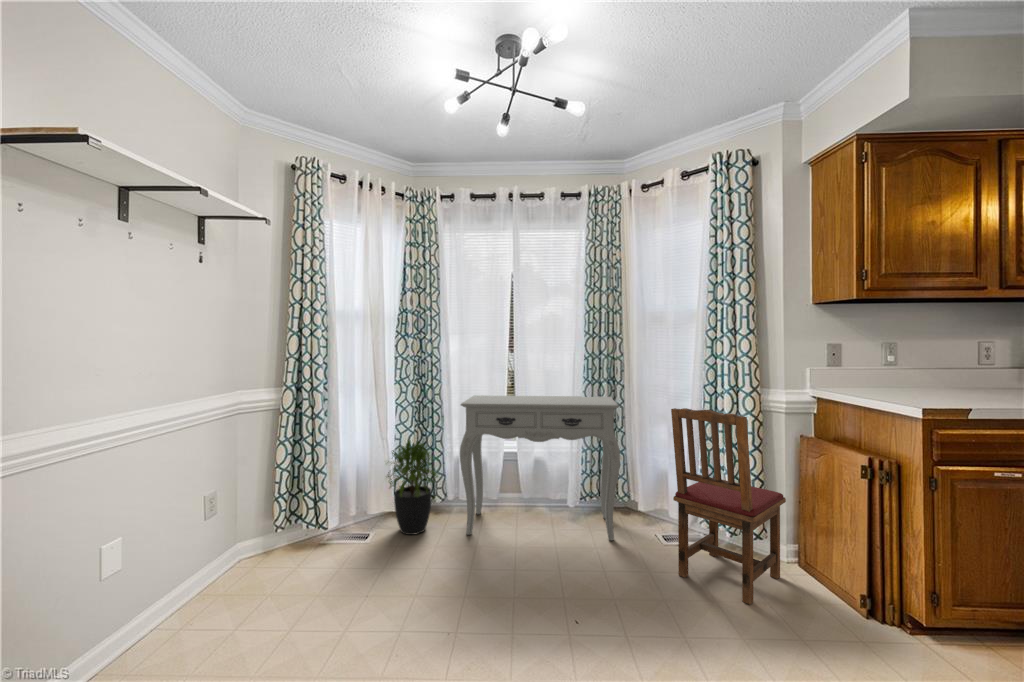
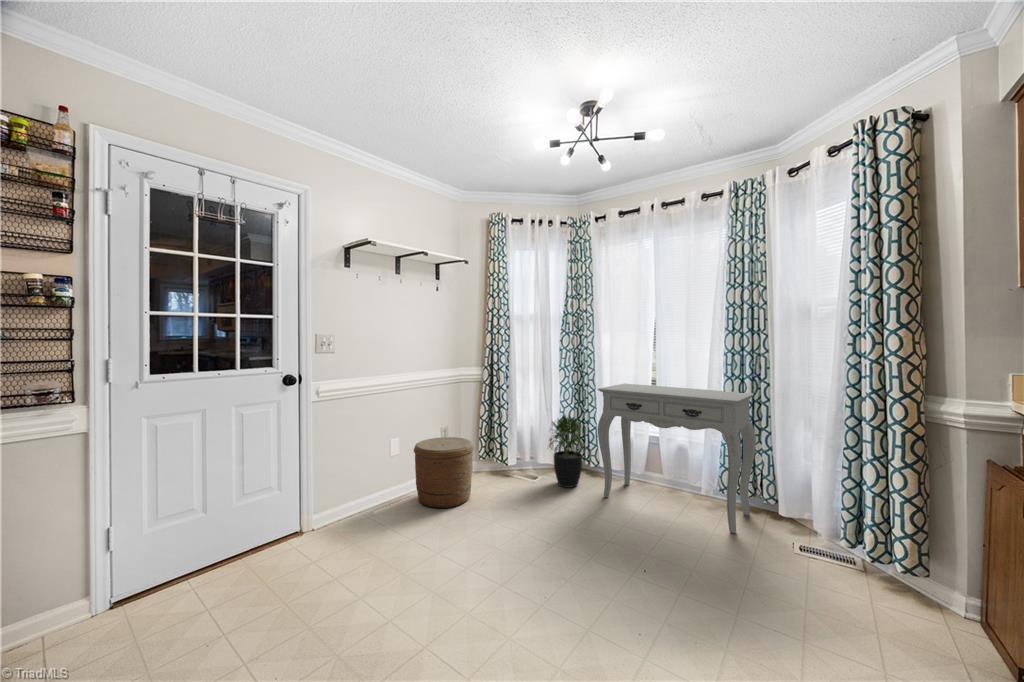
dining chair: present [671,408,786,605] -> none [764,407,929,628]
woven basket: none [183,496,294,623] -> present [414,437,474,508]

